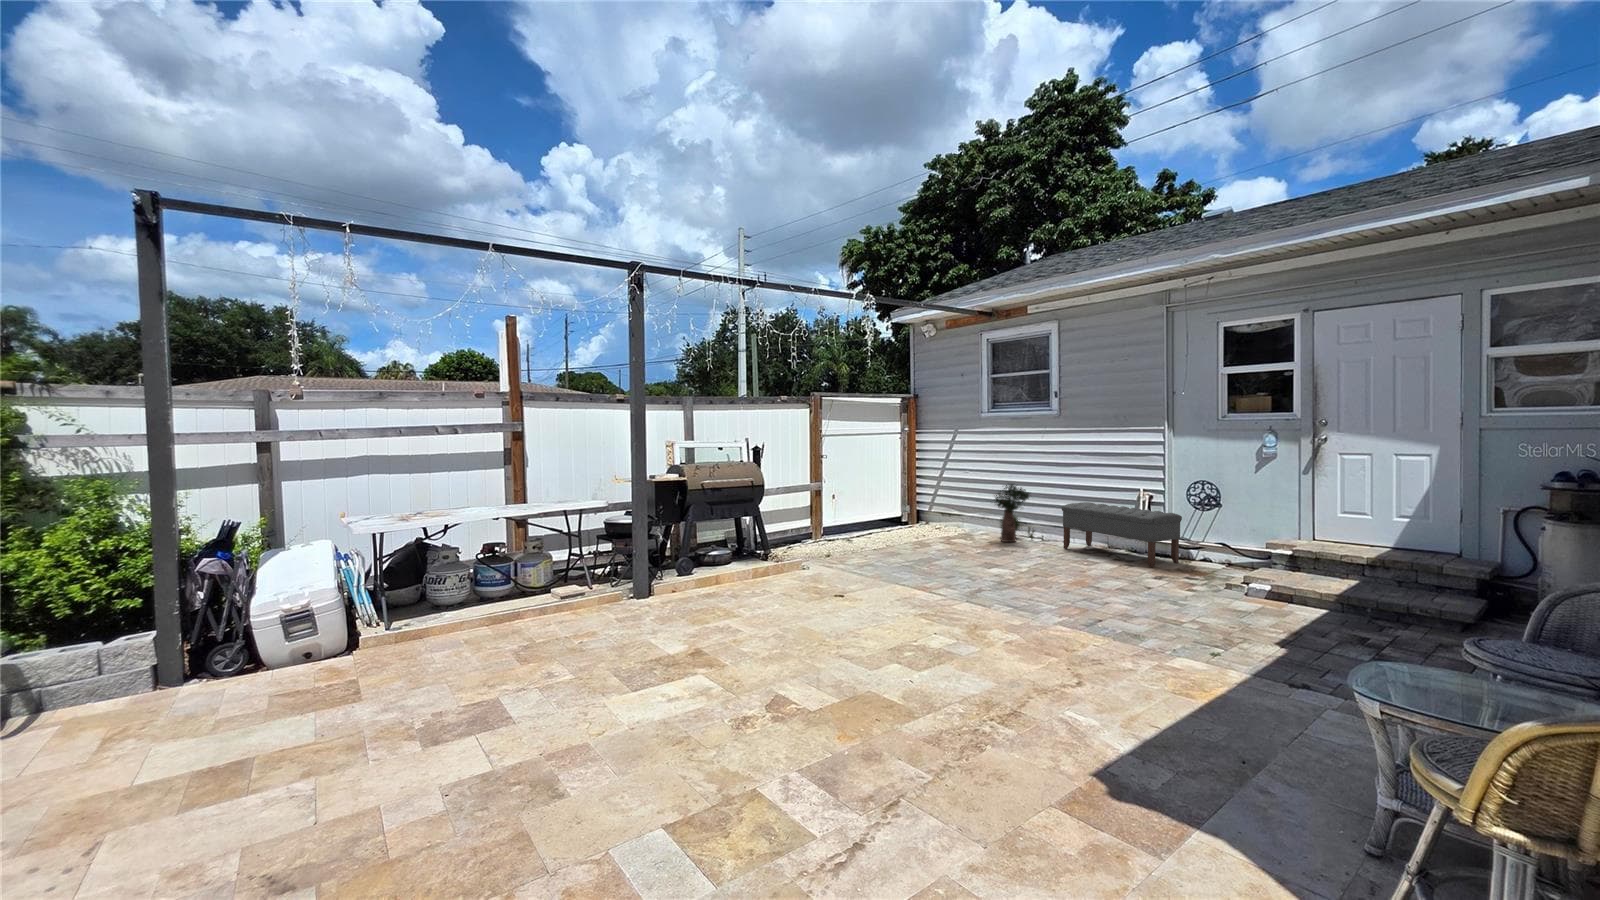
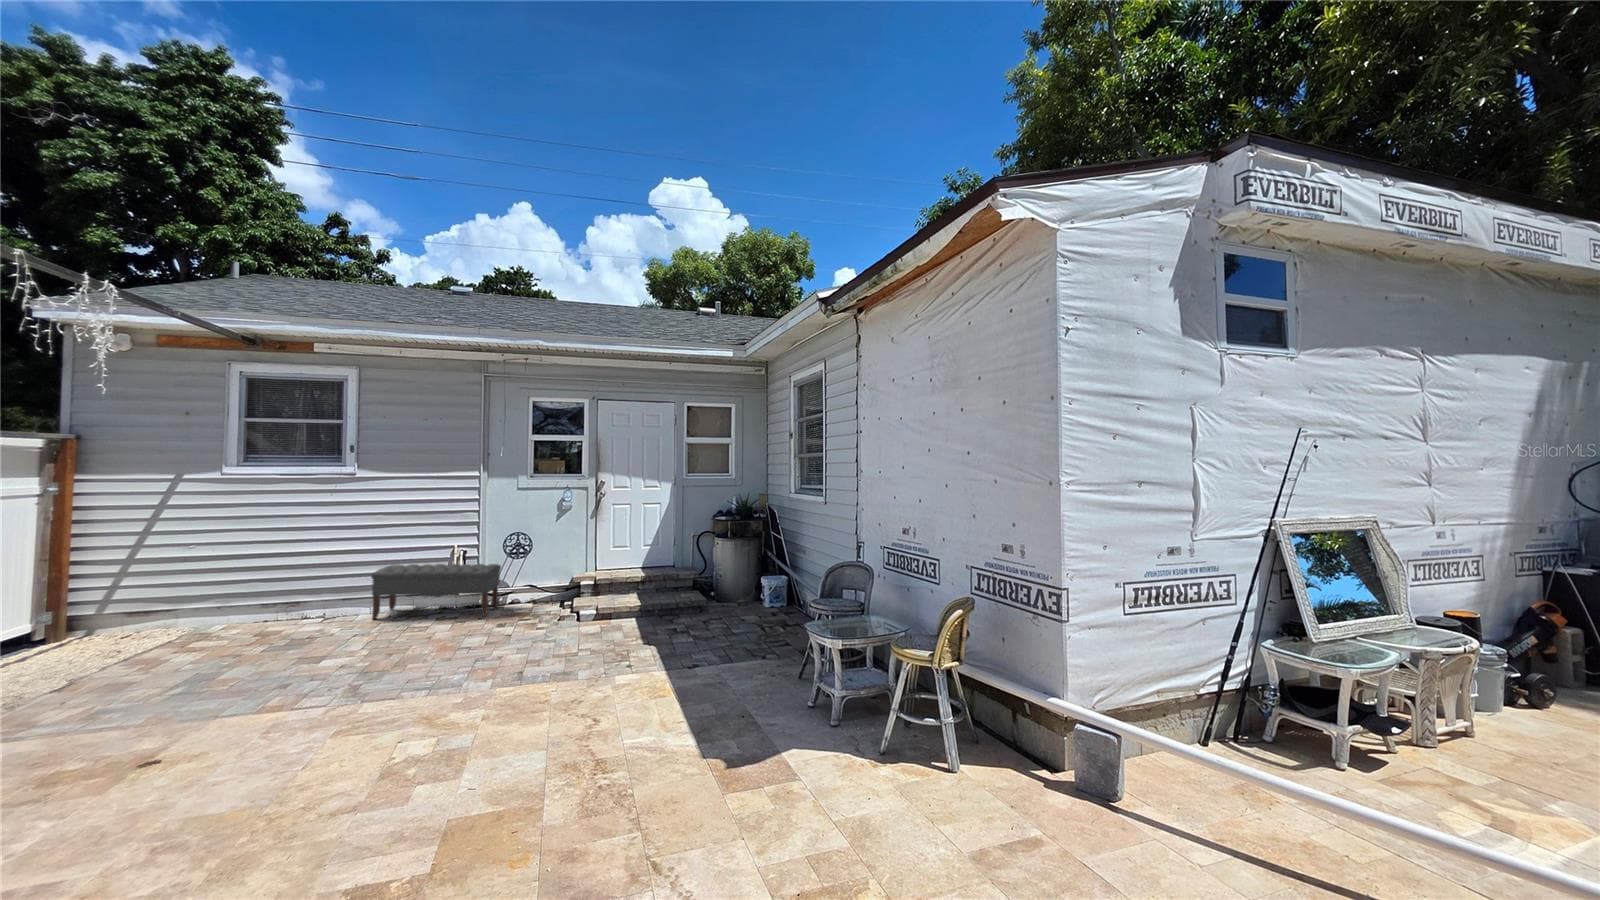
potted plant: present [995,484,1035,542] -> none [262,554,322,630]

